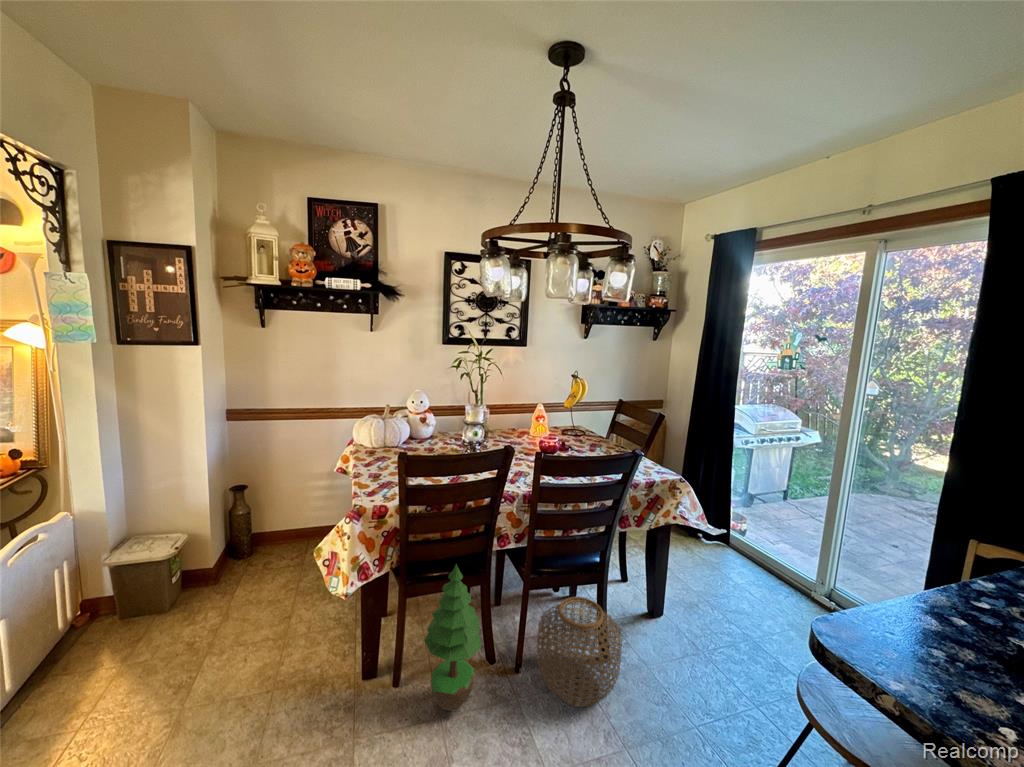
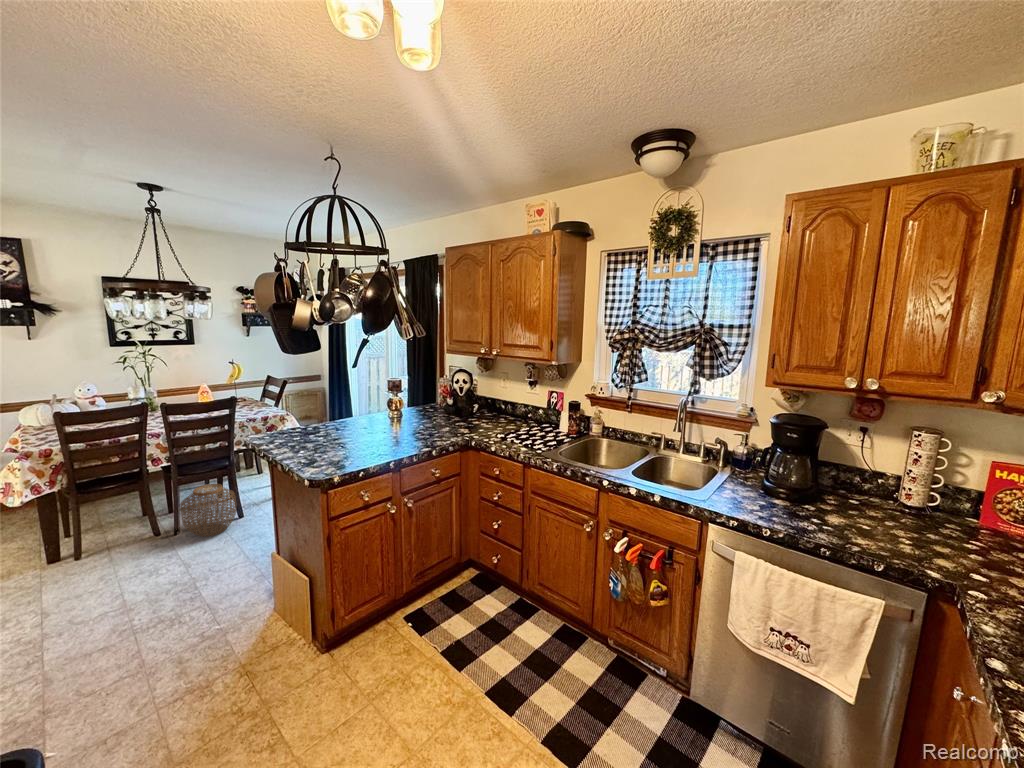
potted tree: present [424,564,481,713] -> none [91,472,136,556]

